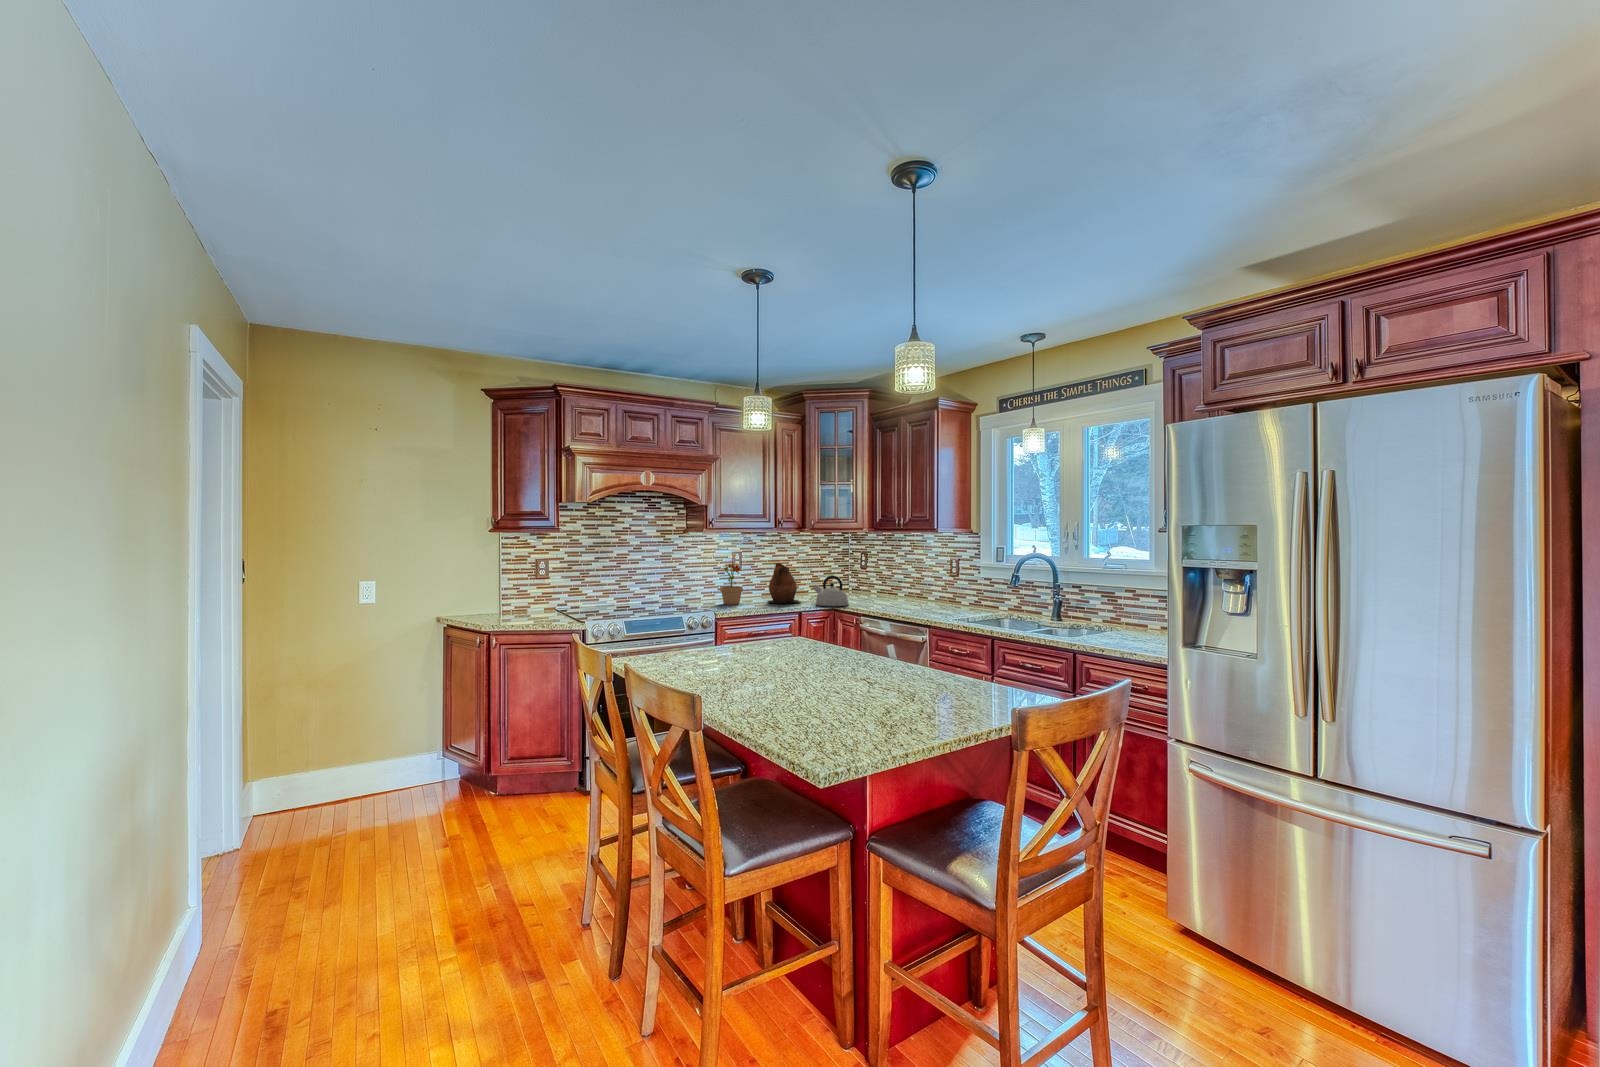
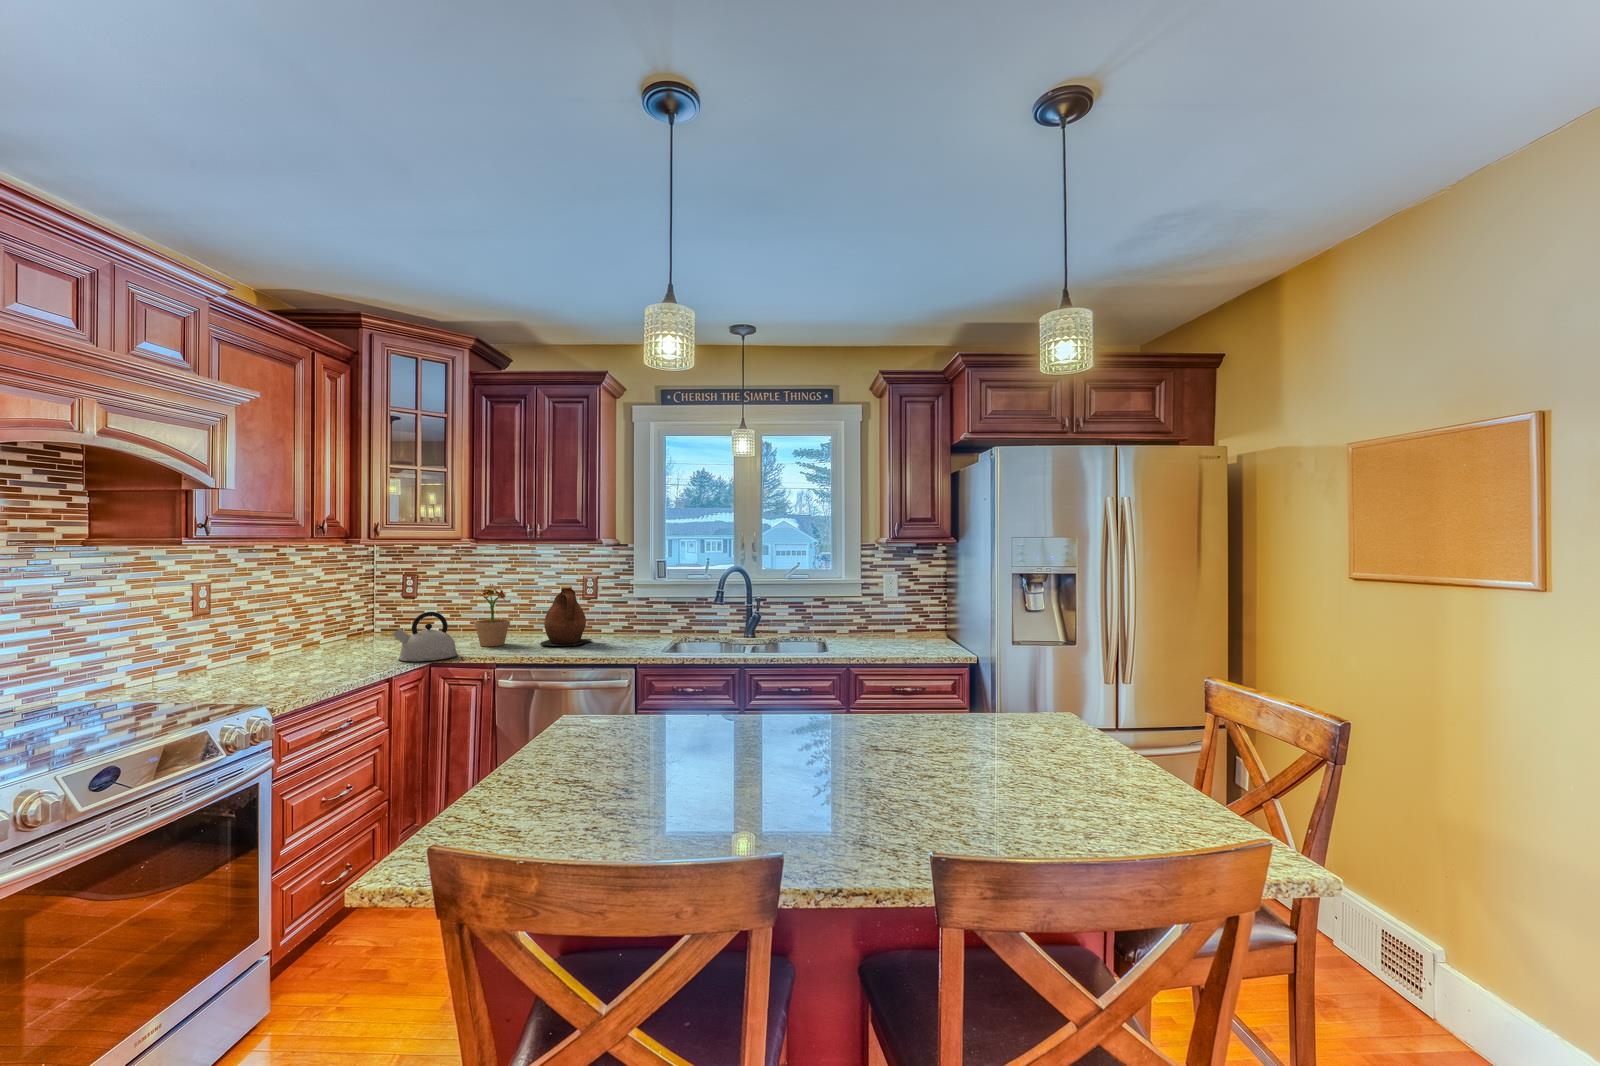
potted plant: present [720,561,743,604] -> present [475,584,510,646]
ceramic pitcher: present [768,563,802,603] -> present [540,588,591,646]

